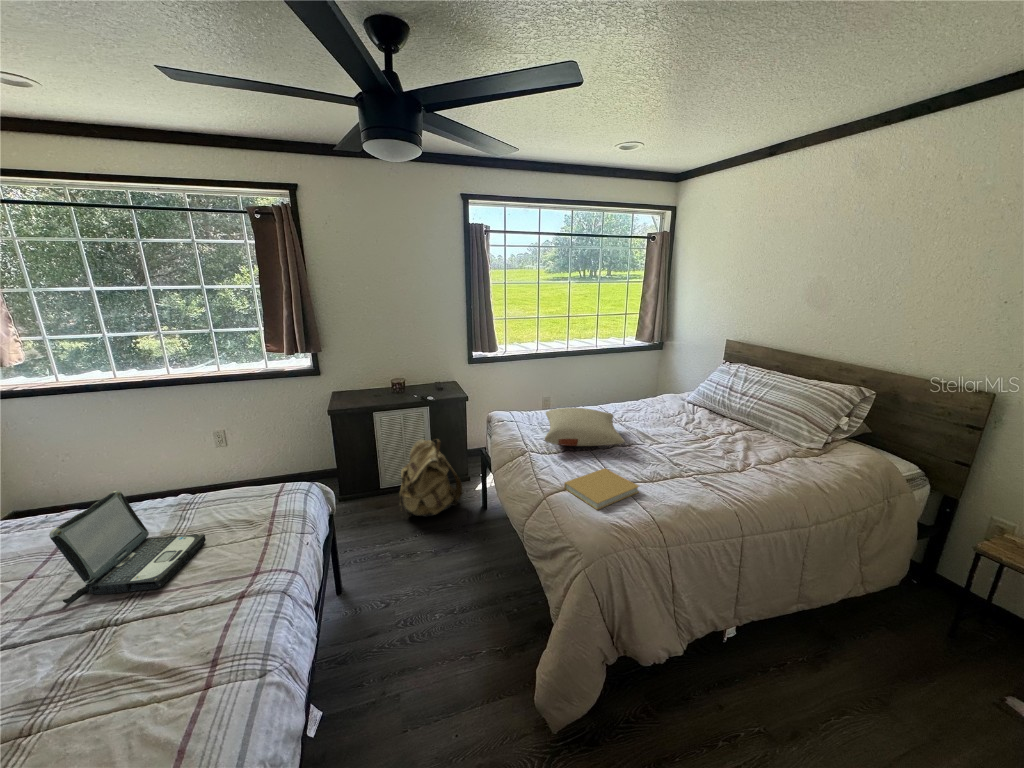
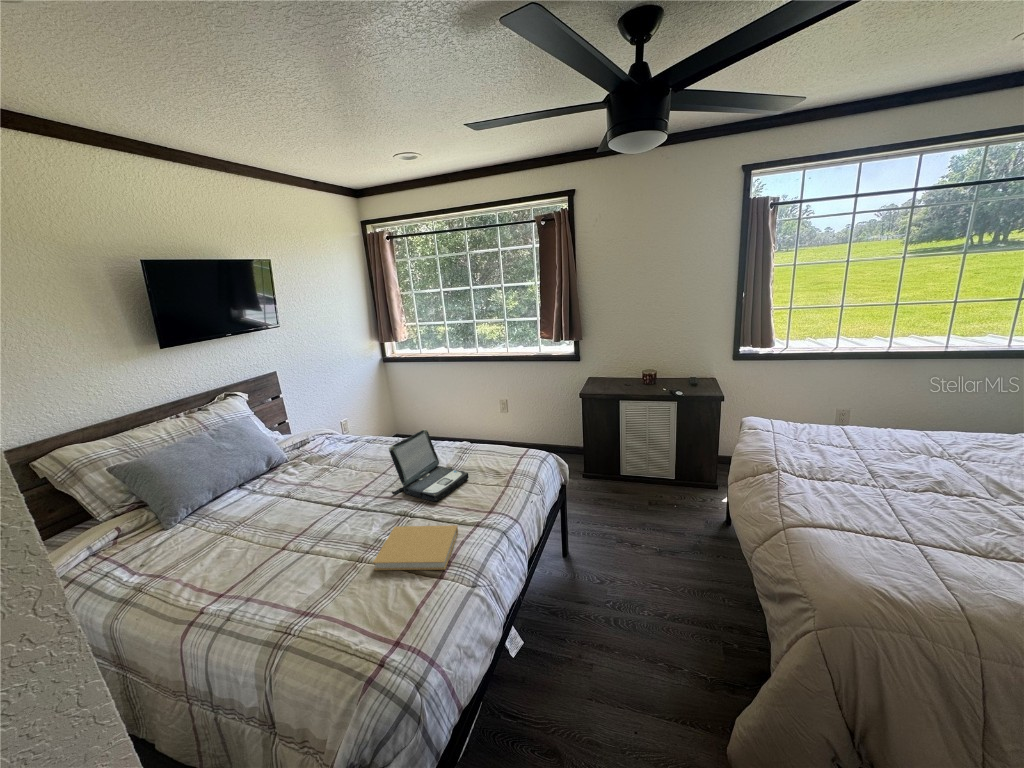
pillow: present [544,408,625,446] -> none [803,425,945,488]
backpack: present [399,439,462,517] -> none [633,434,702,514]
book: present [564,468,639,510] -> present [373,525,458,570]

